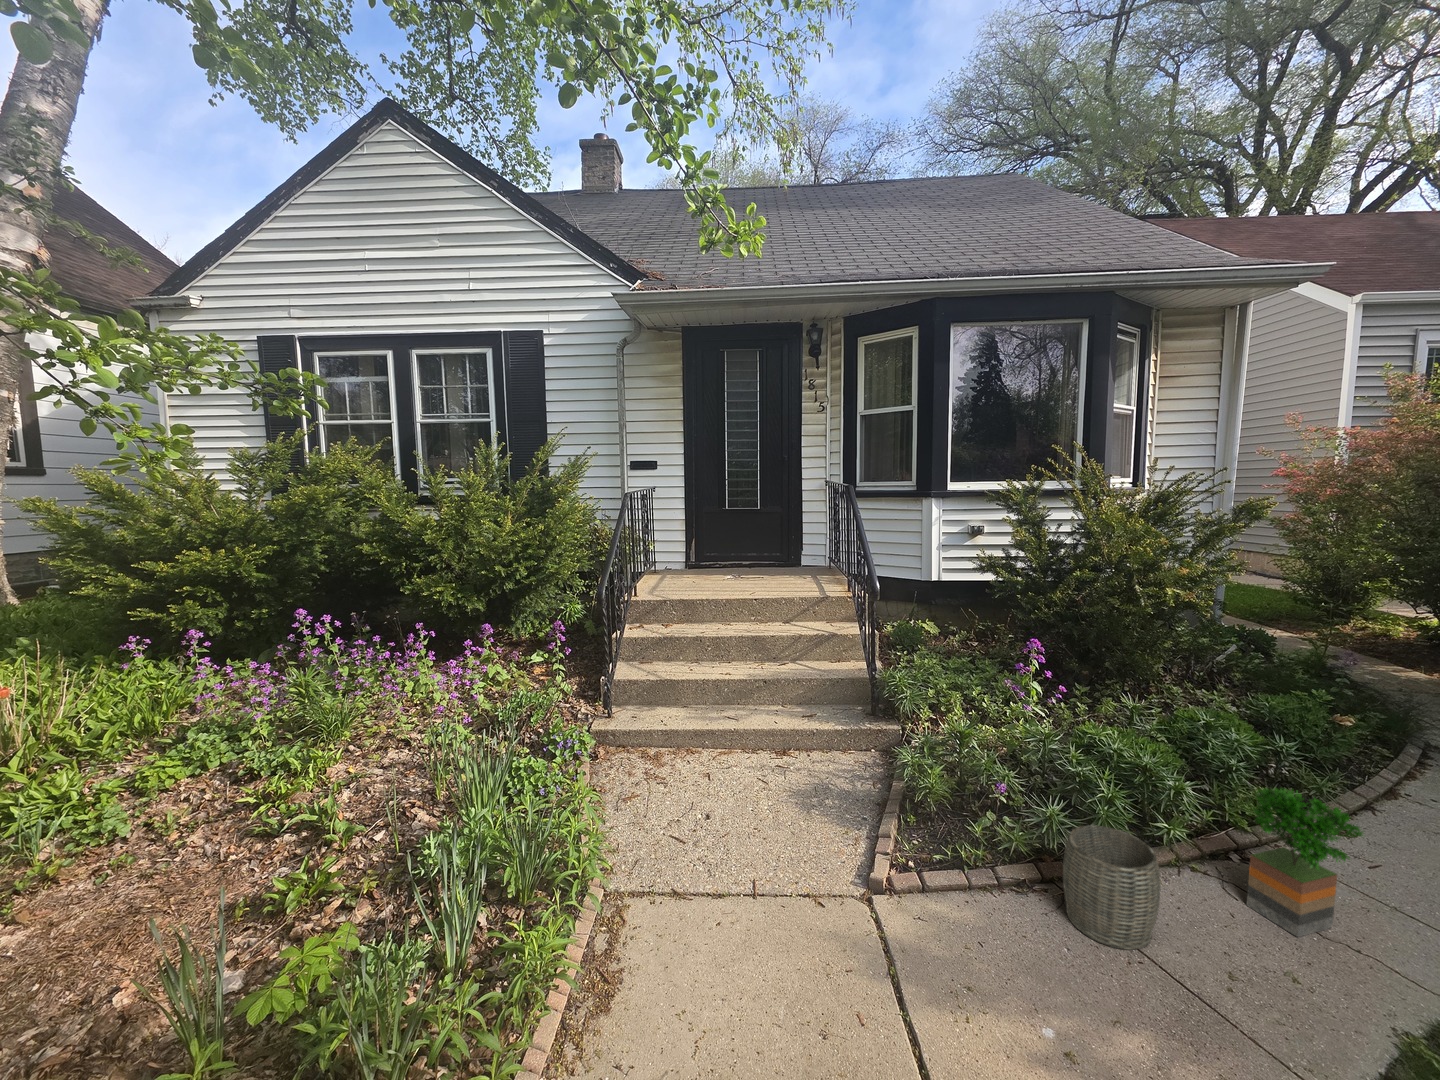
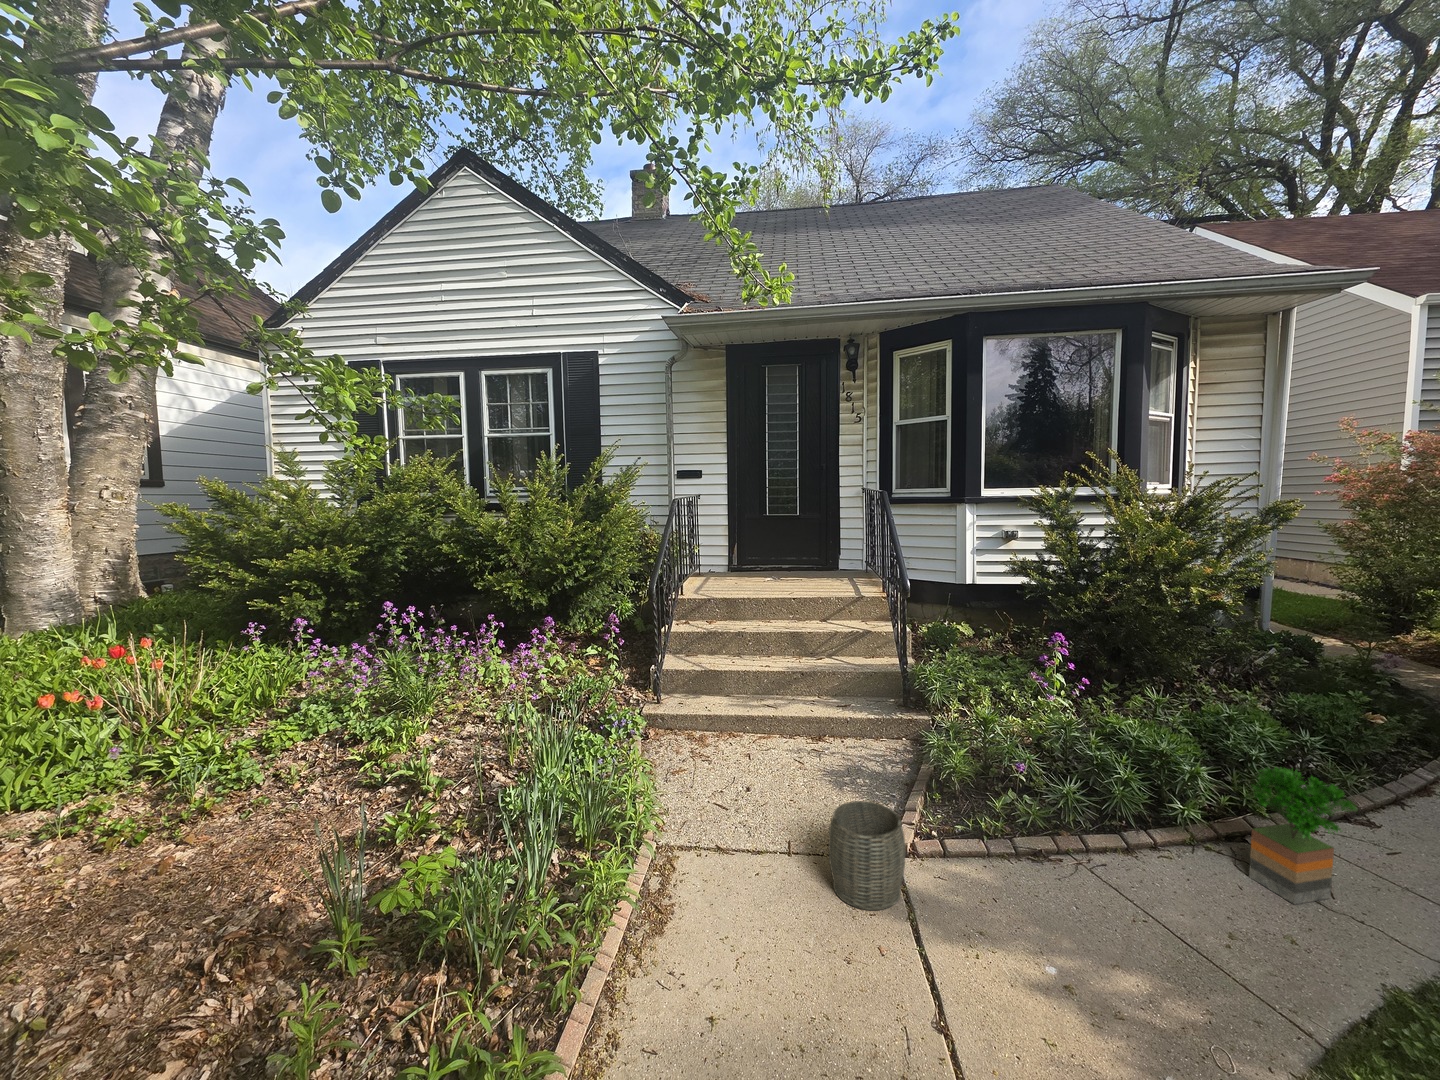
woven basket: present [1063,825,1161,950] -> present [829,801,905,910]

